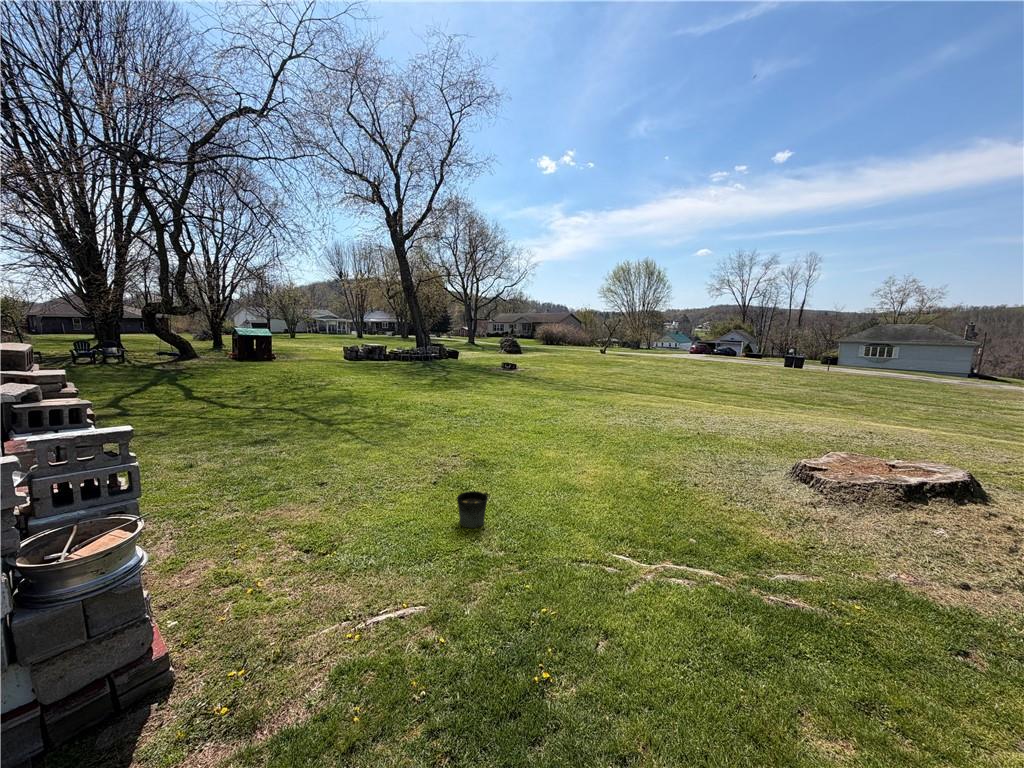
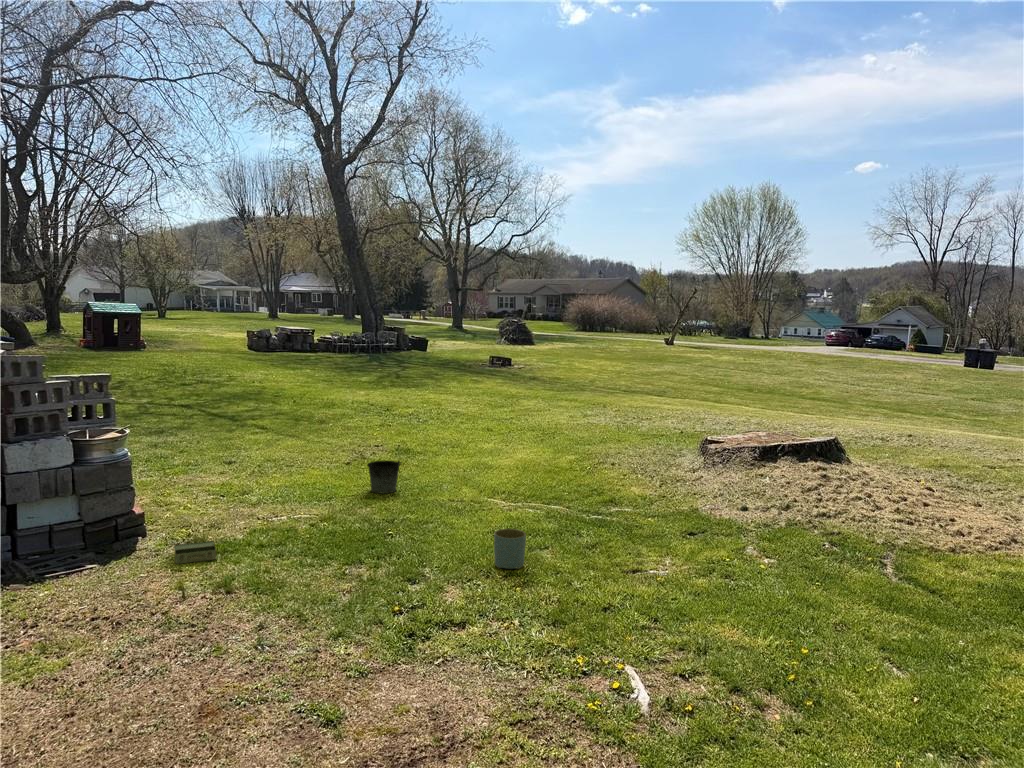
planter: none [662,643,709,714] -> present [494,529,526,569]
toolbox: none [220,671,284,734] -> present [174,541,216,564]

